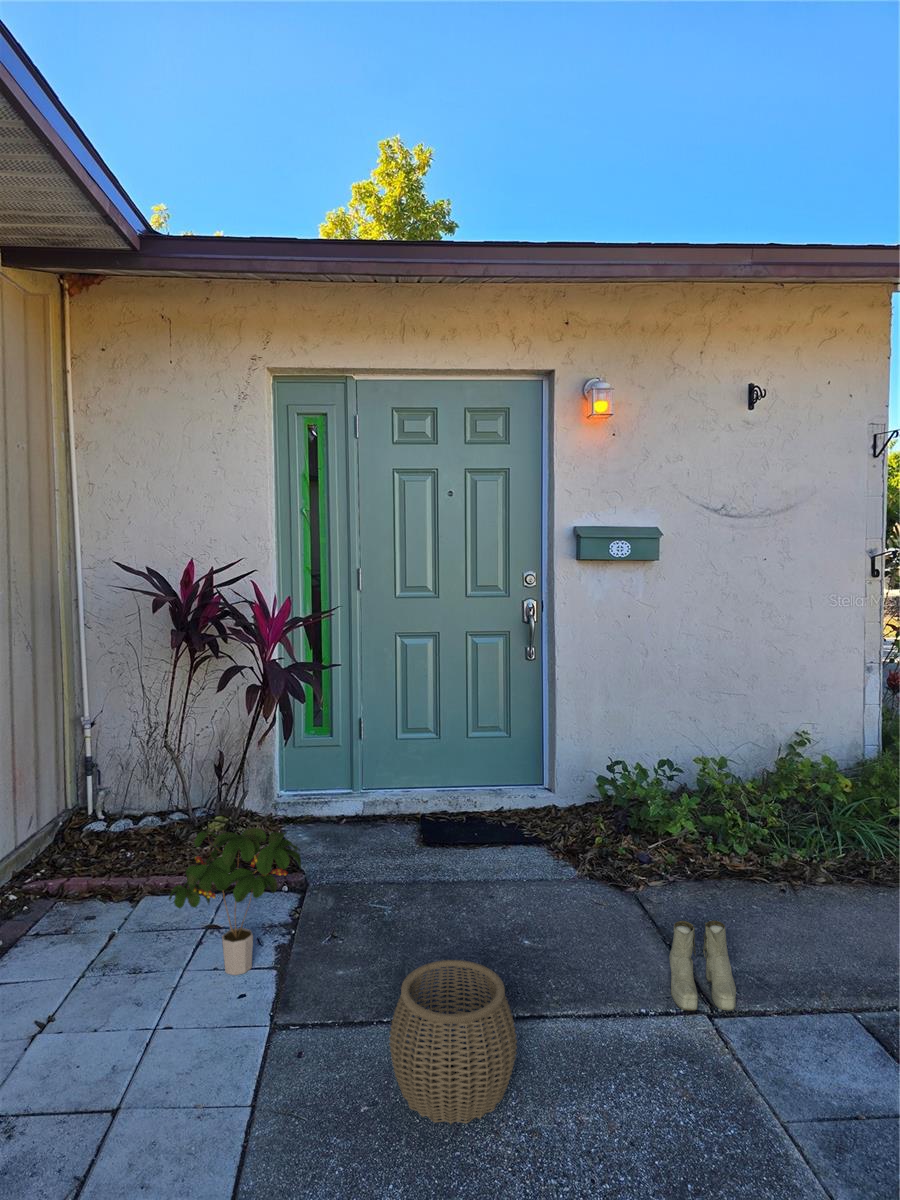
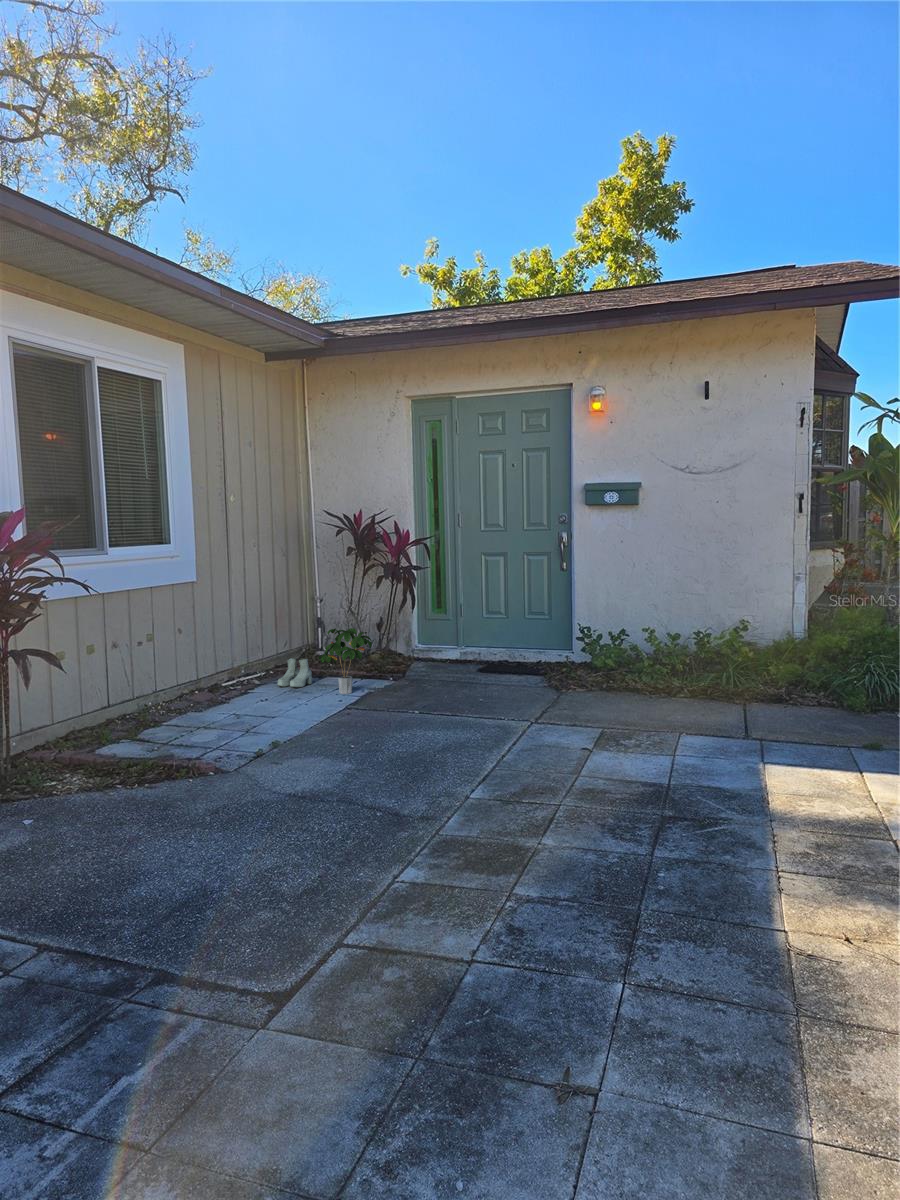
boots: present [669,921,736,1011] -> present [278,658,312,687]
woven basket: present [389,960,517,1124] -> none [365,671,417,723]

